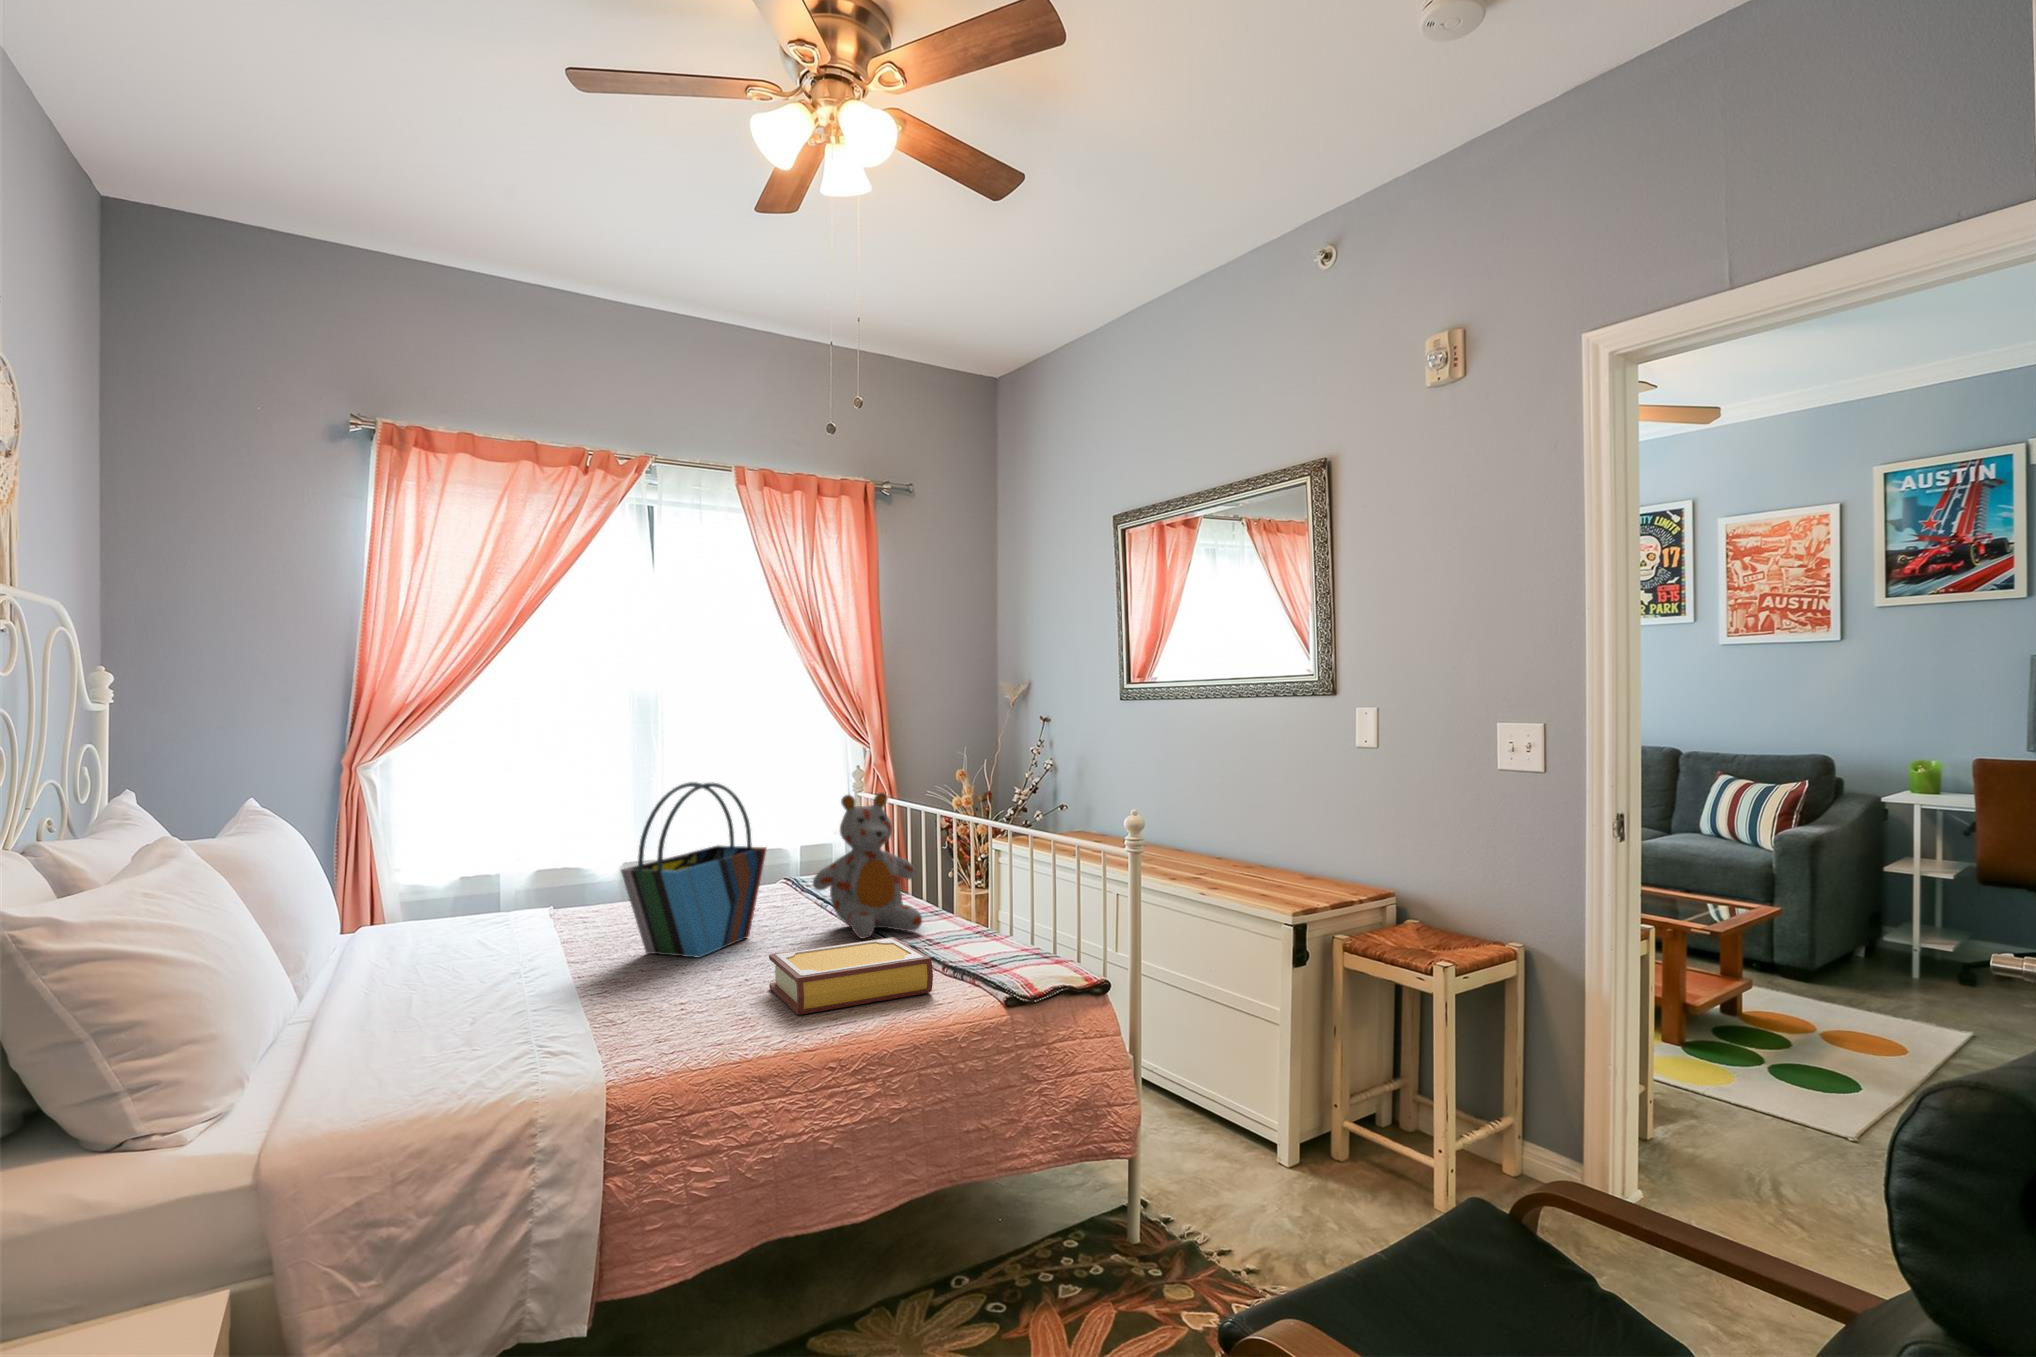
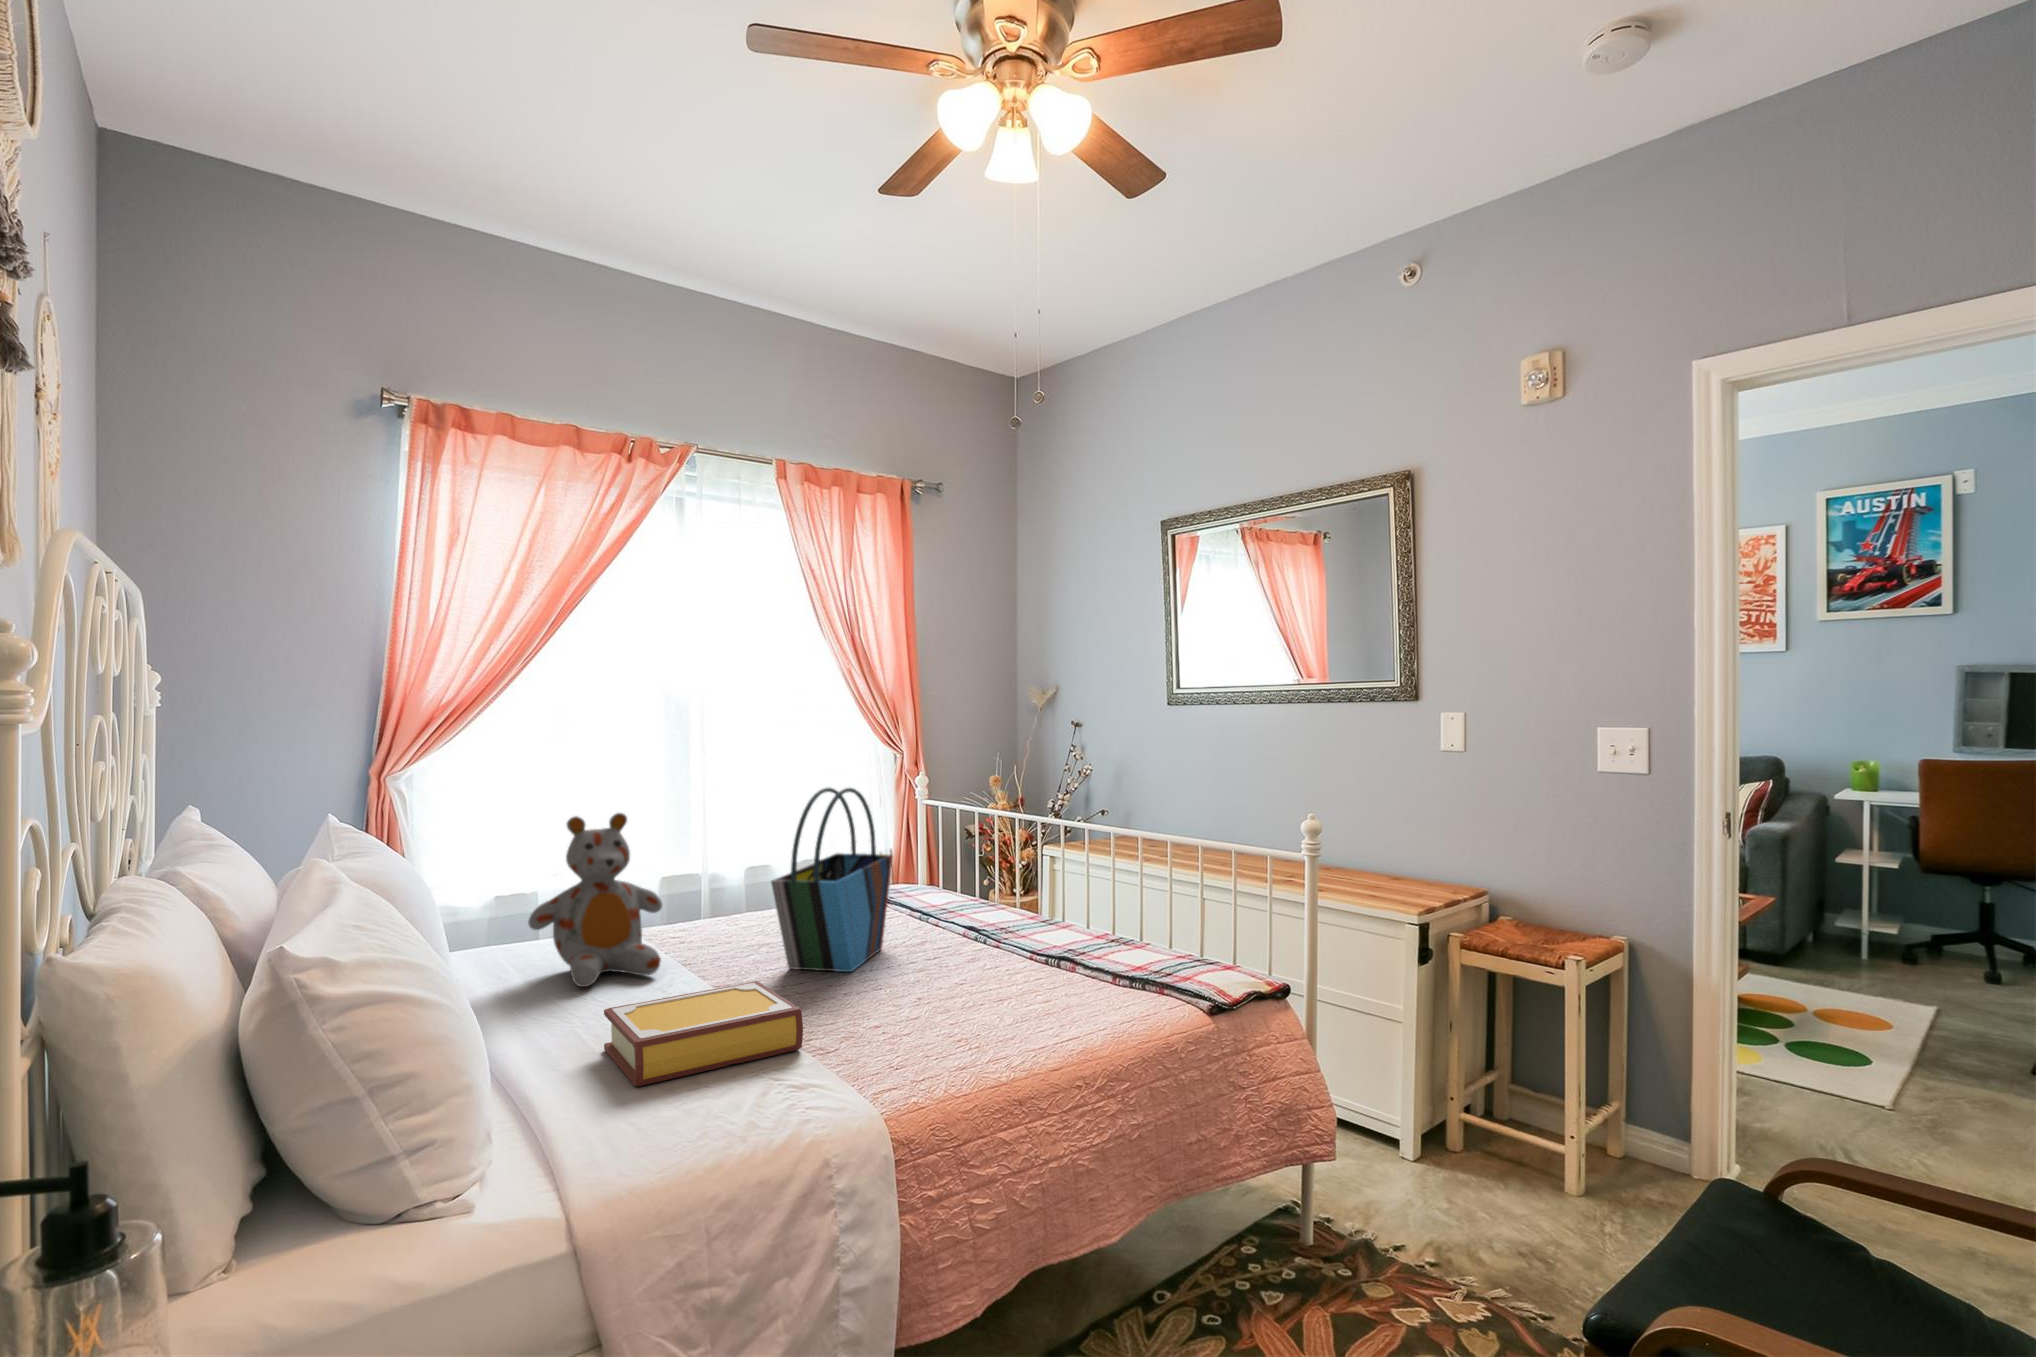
stuffed bear: present [813,792,922,939] -> present [528,813,662,987]
book: present [769,937,933,1014] -> present [604,981,803,1086]

